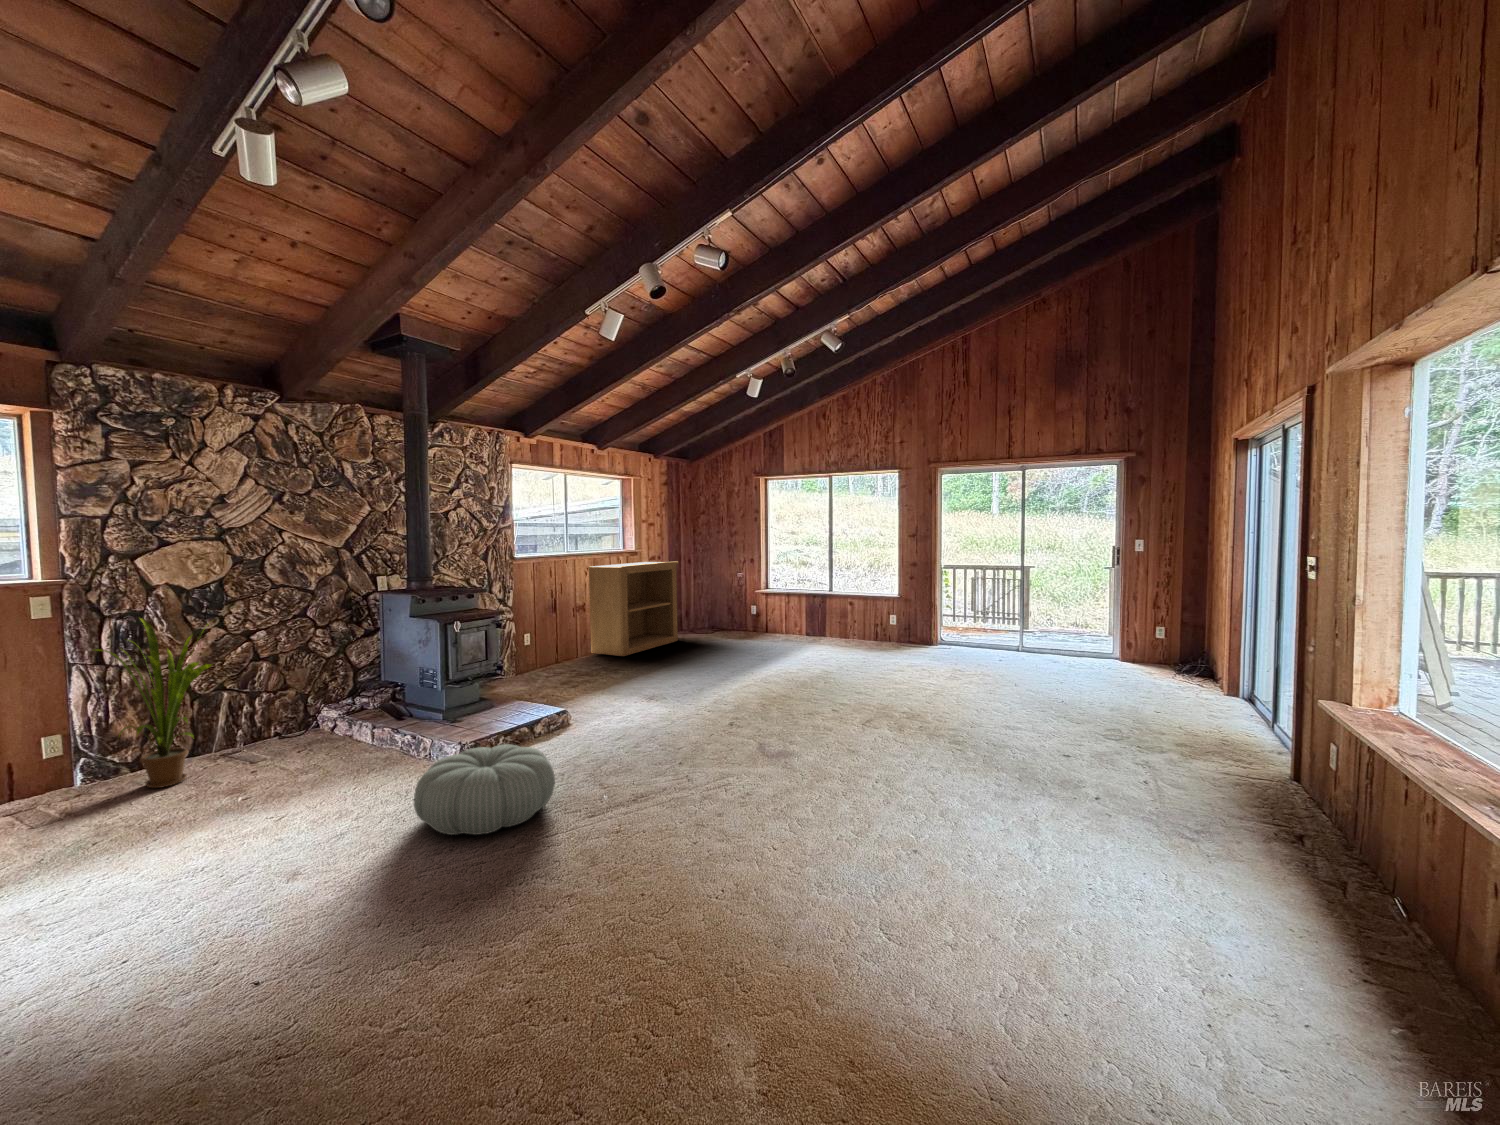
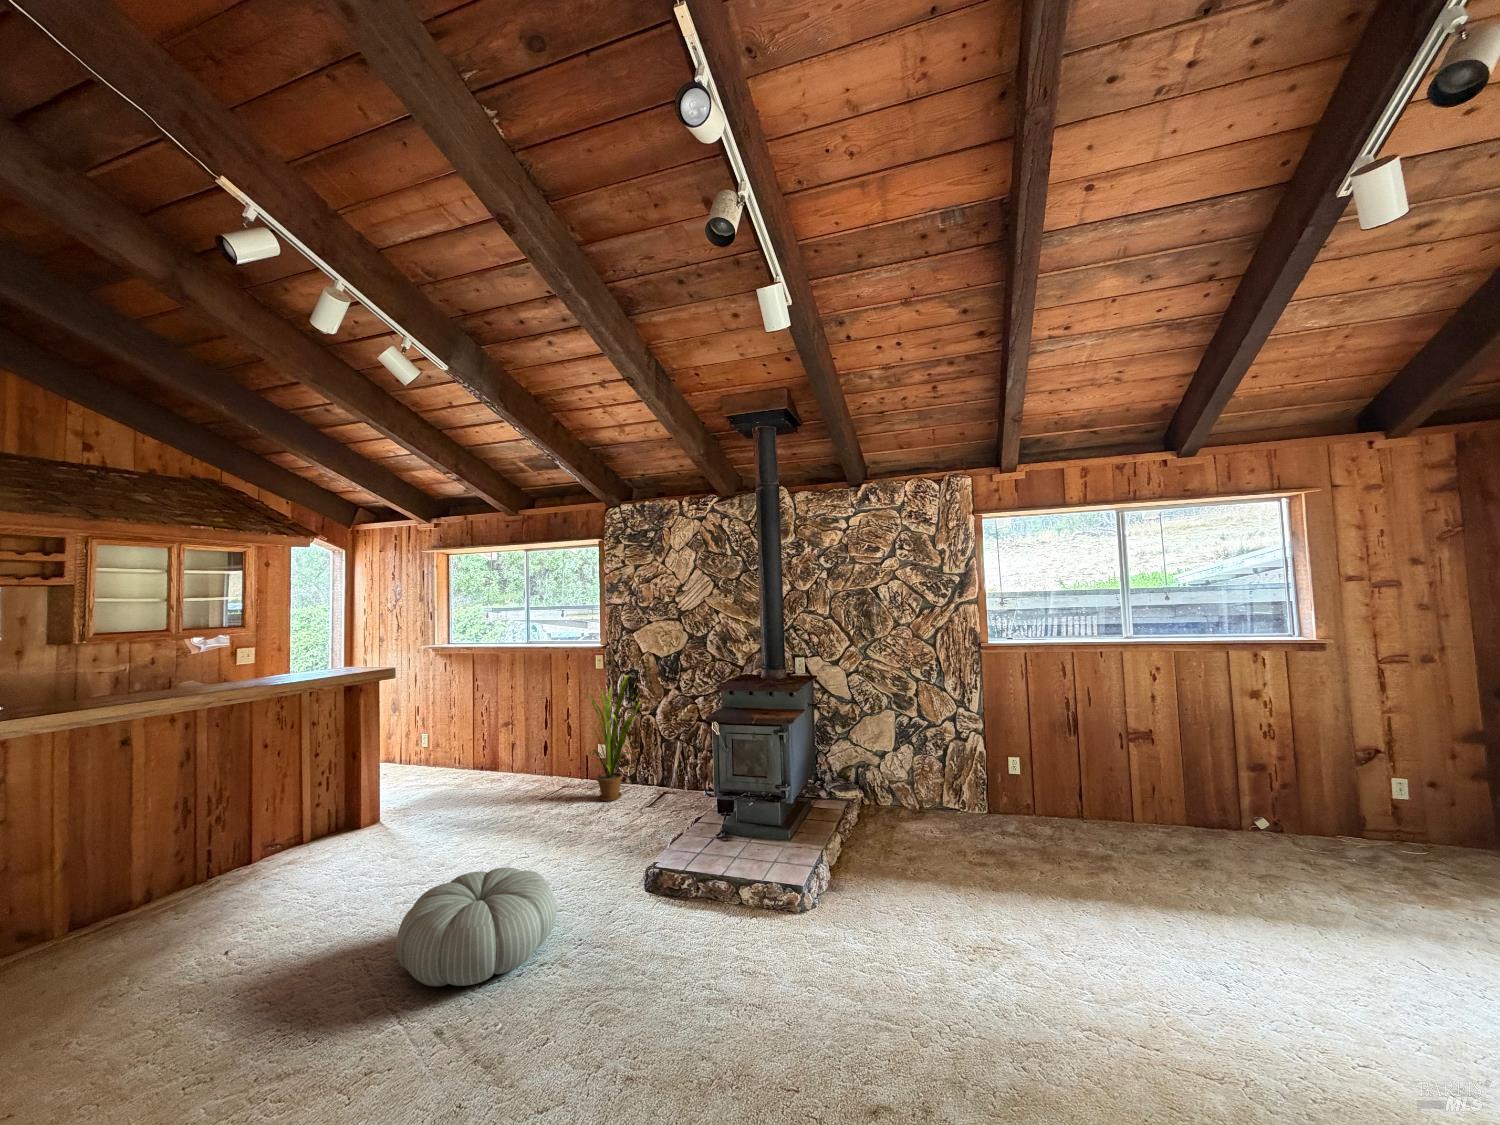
bookshelf: present [588,561,678,656] -> none [1156,665,1442,869]

